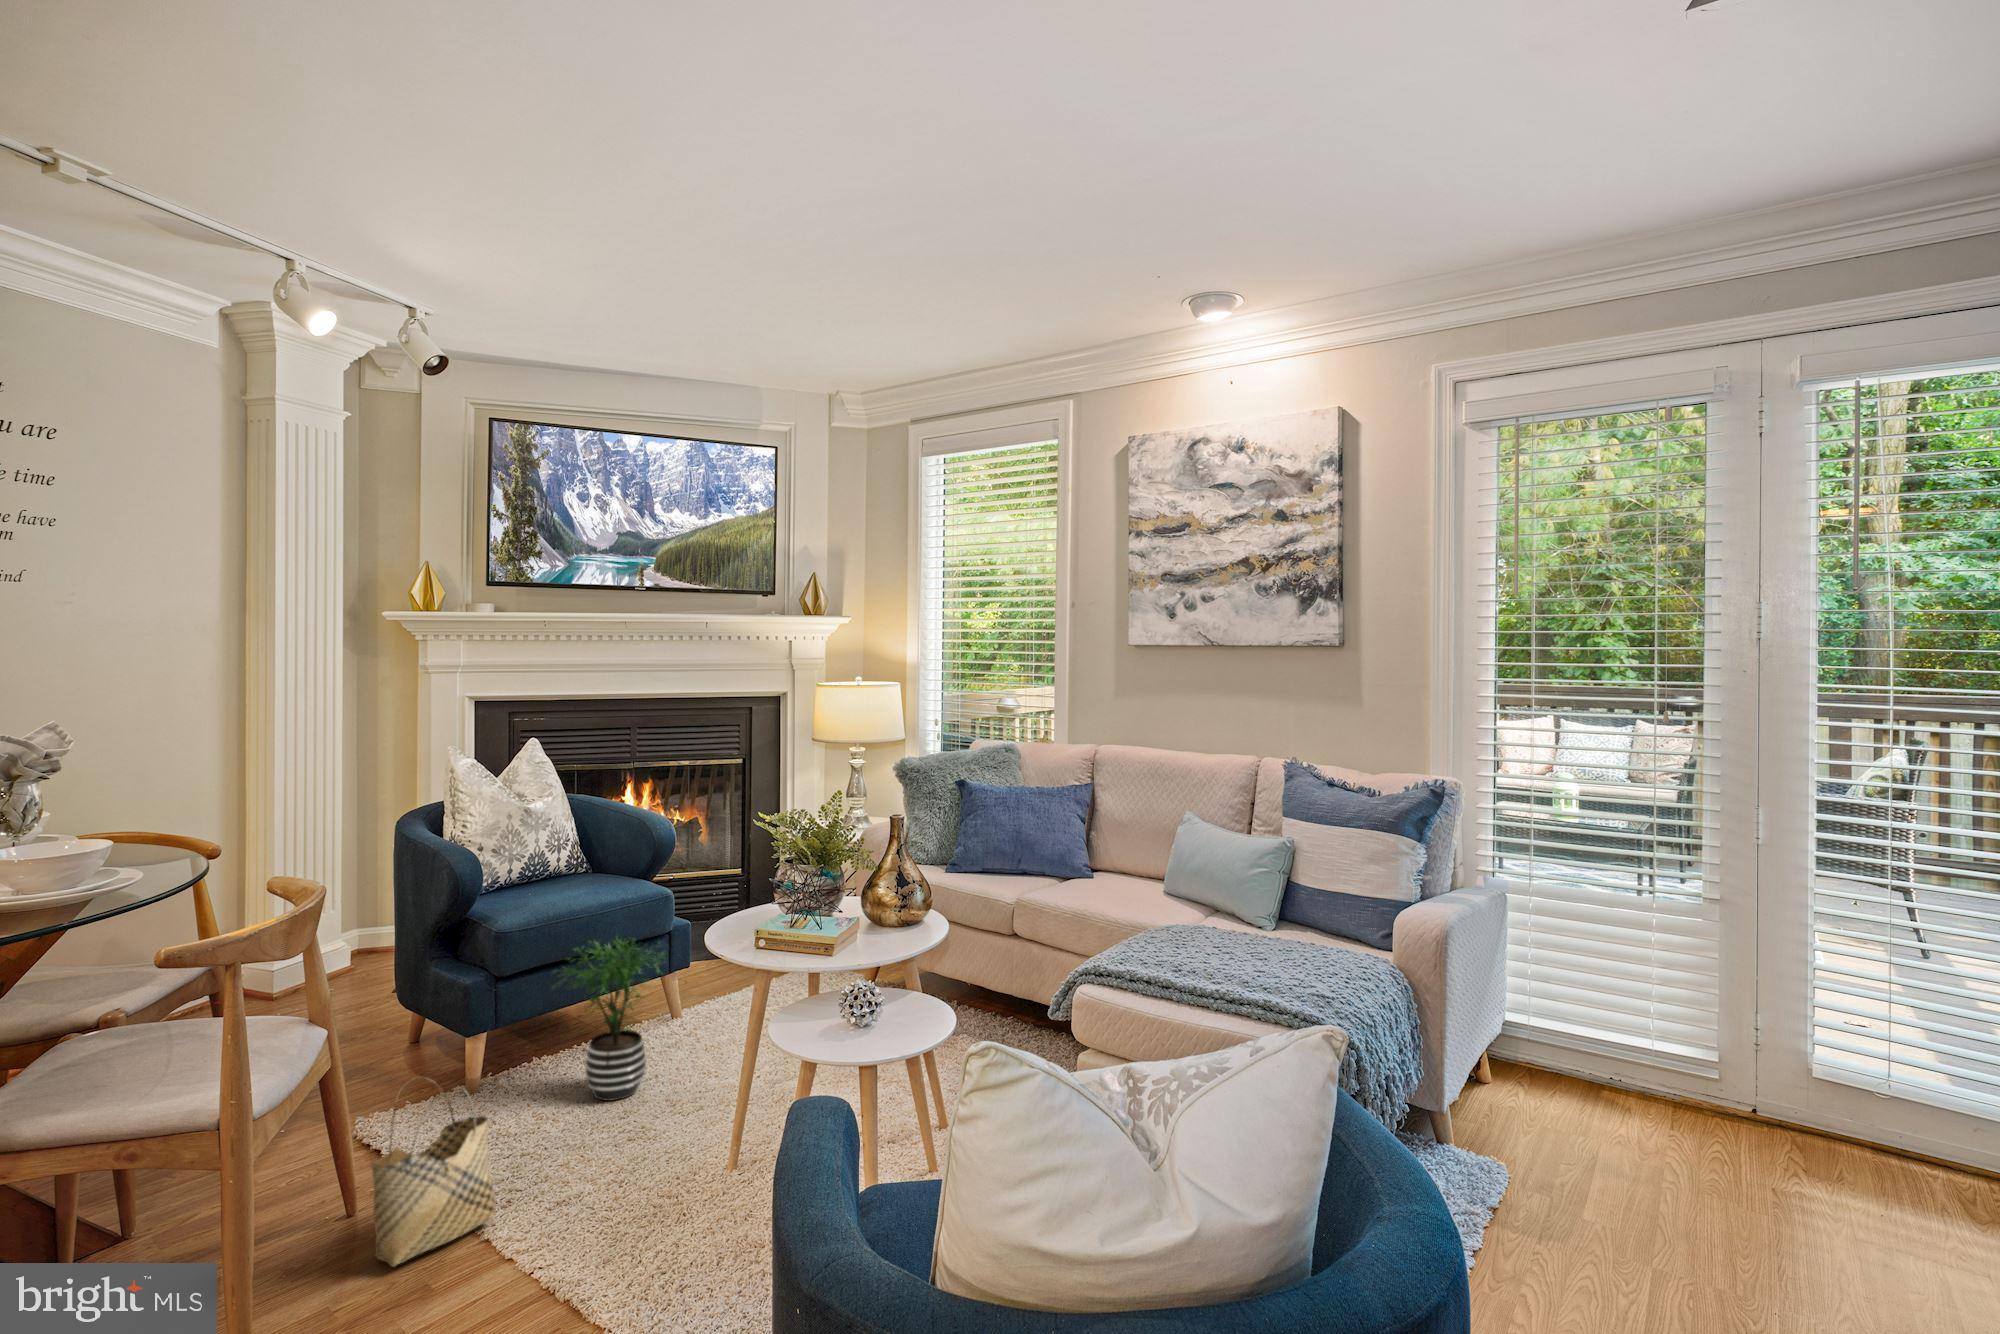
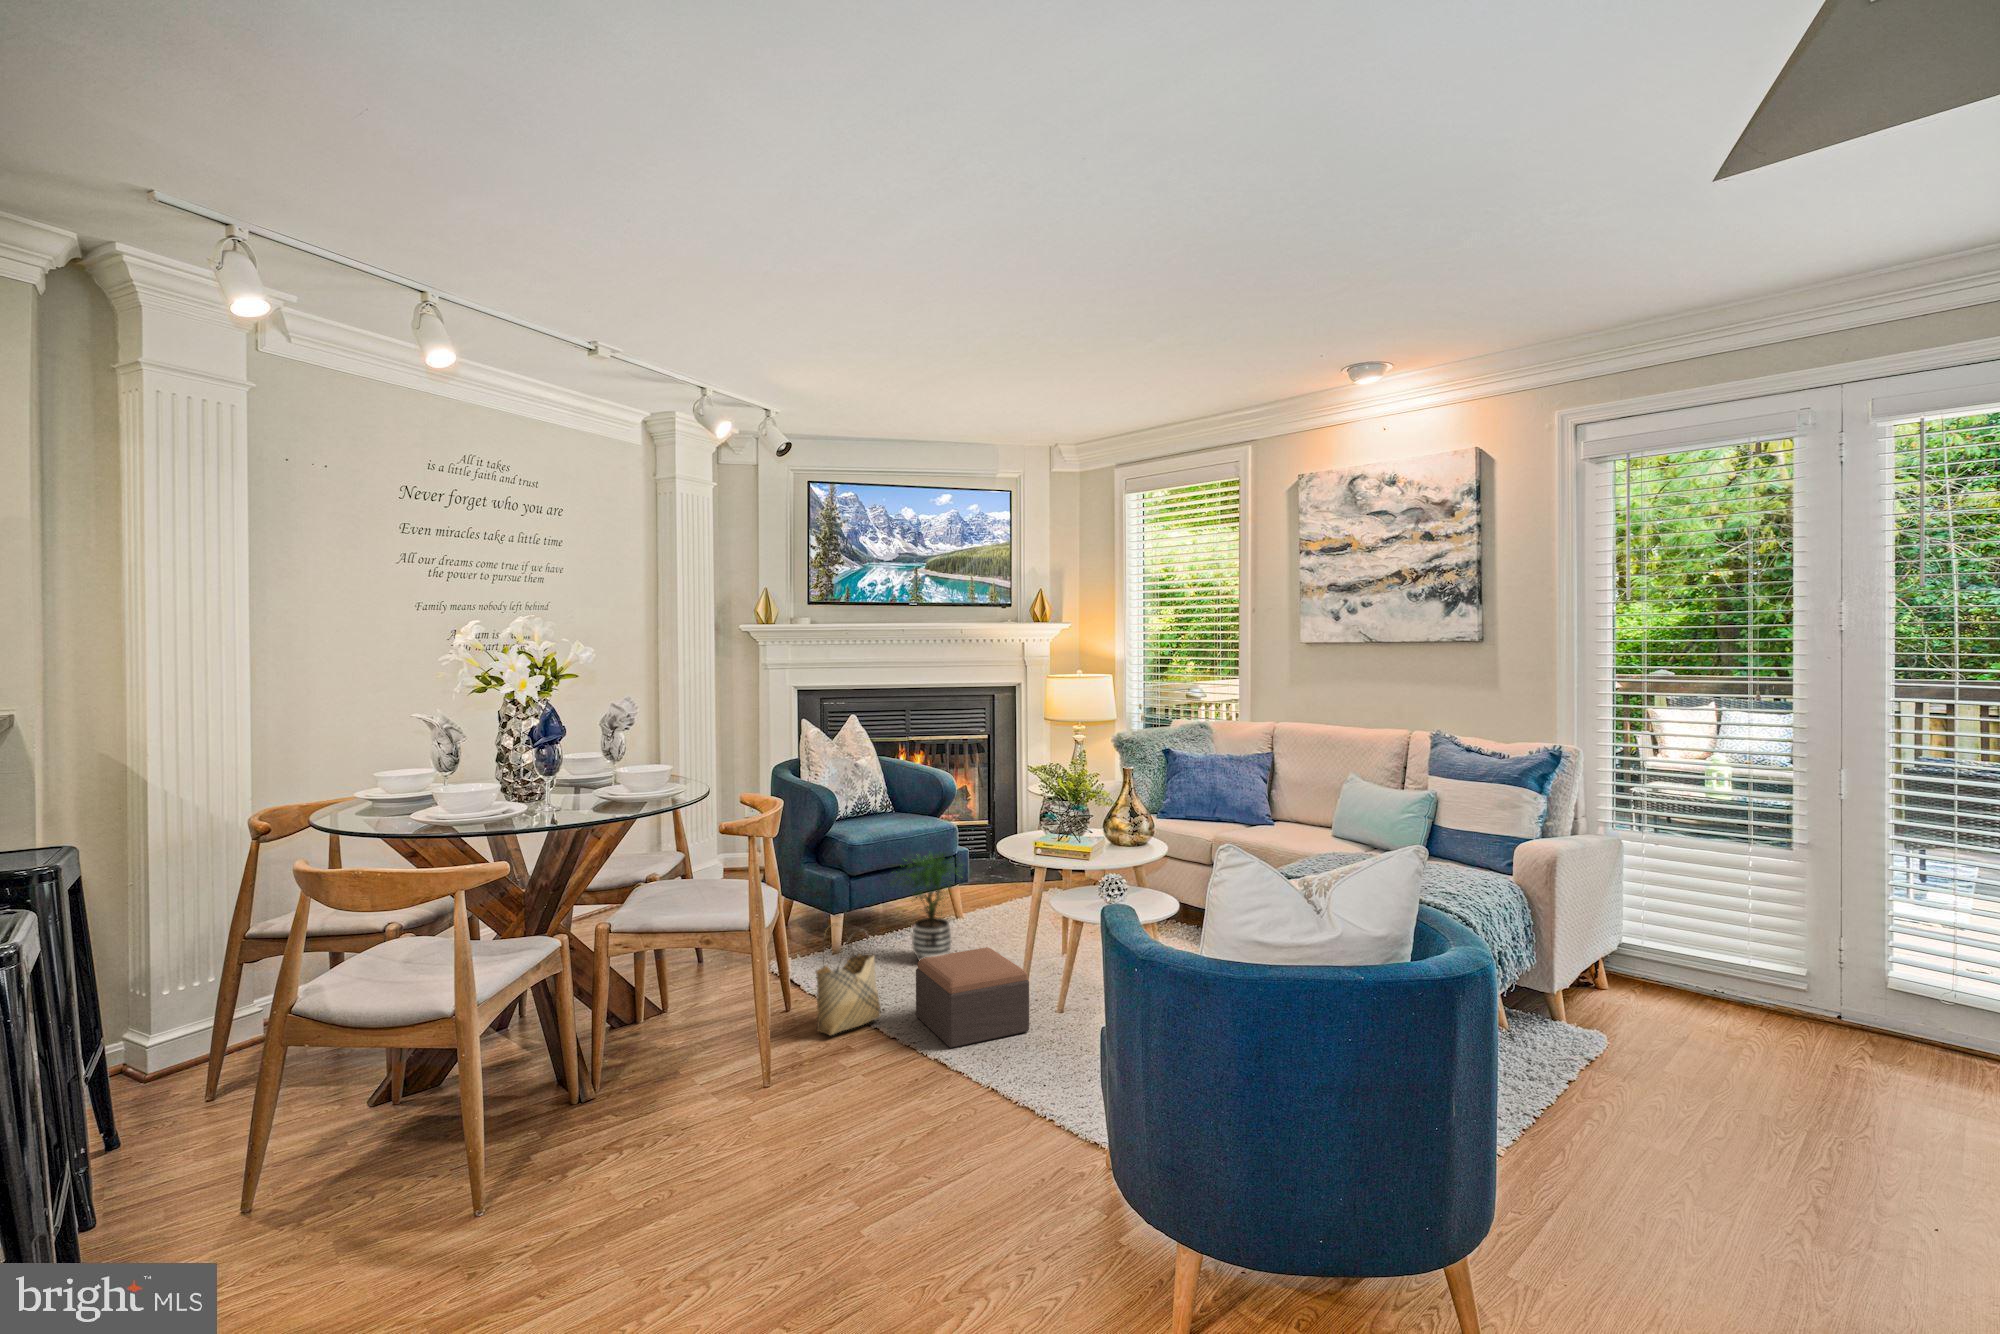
footstool: none [556,1091,728,1274] -> present [916,947,1029,1048]

